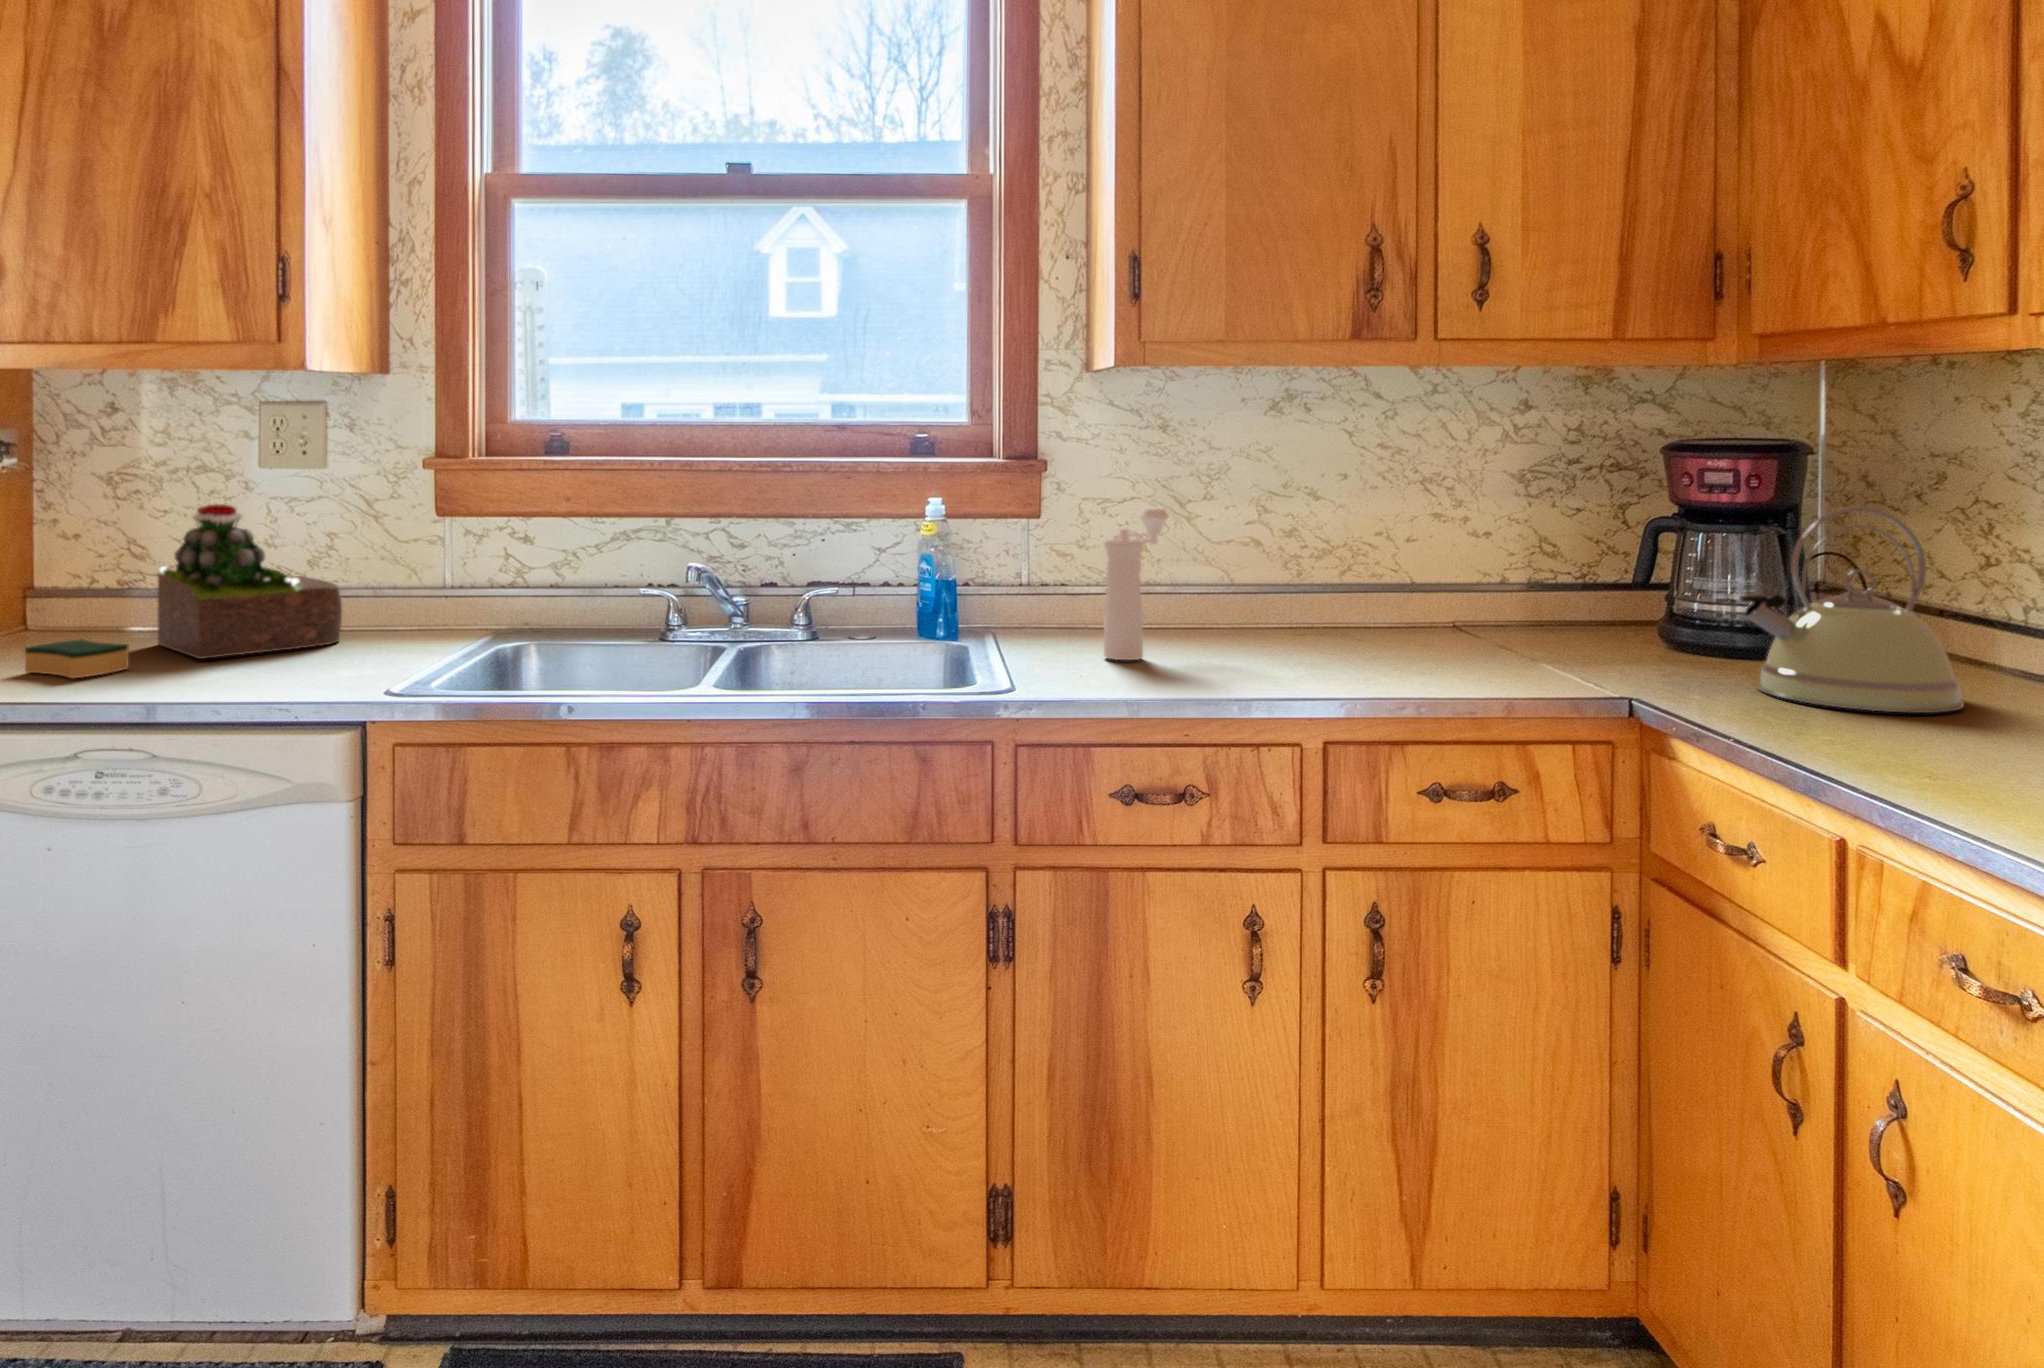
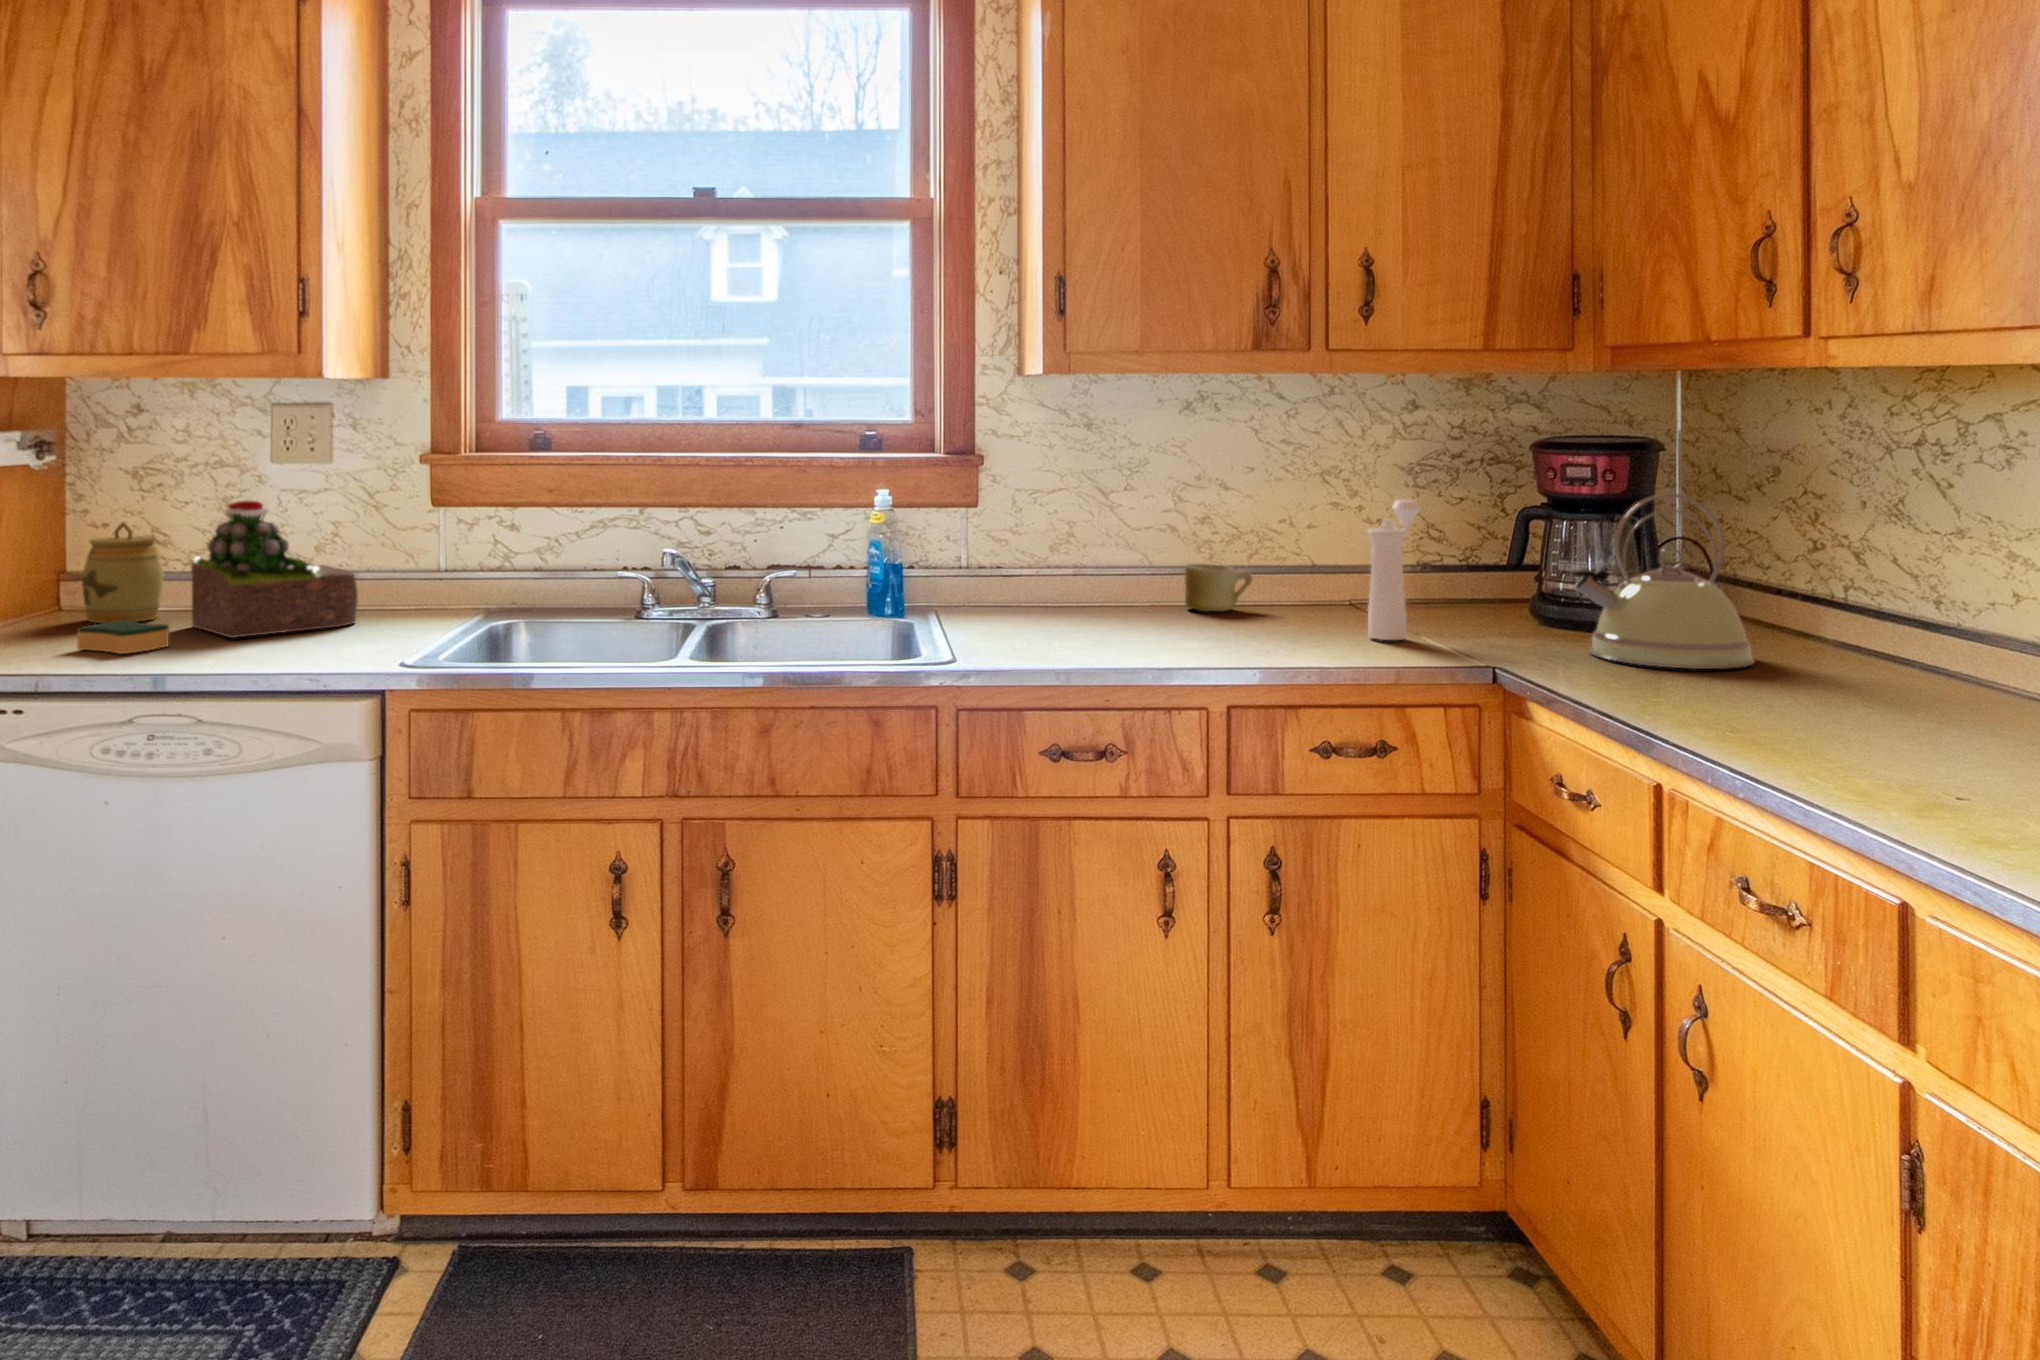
pepper mill: present [1104,507,1169,660] -> present [1368,500,1420,640]
jar: none [37,527,129,640] -> present [82,522,164,623]
mug: none [1262,580,1340,634] -> present [1185,564,1253,611]

